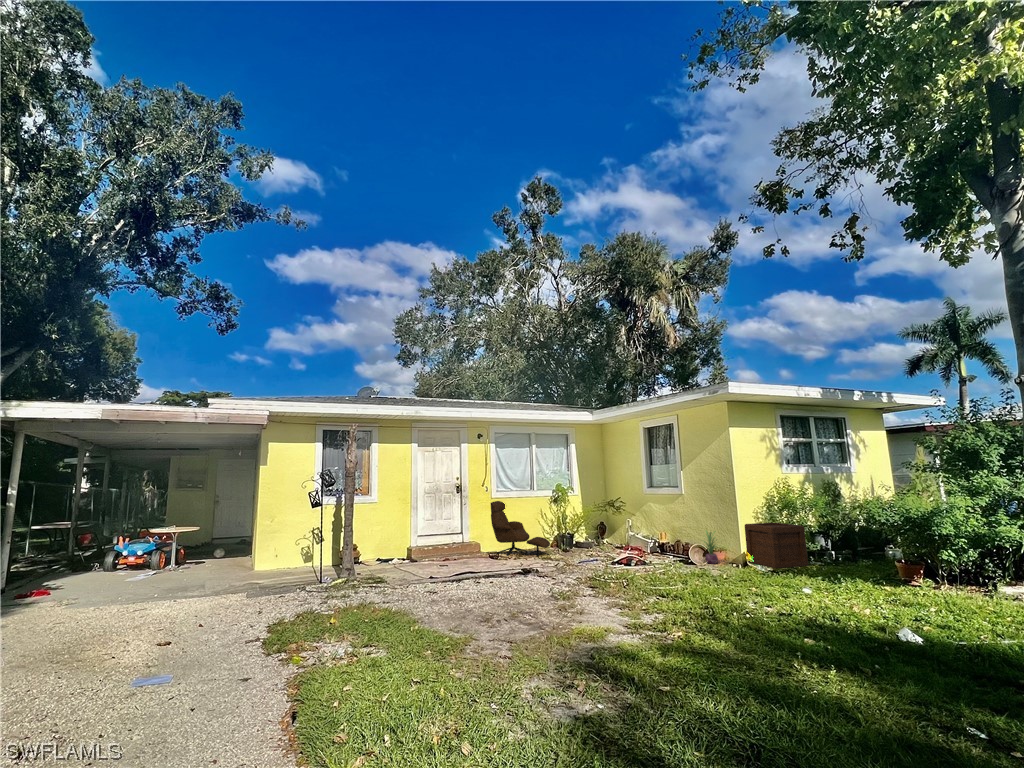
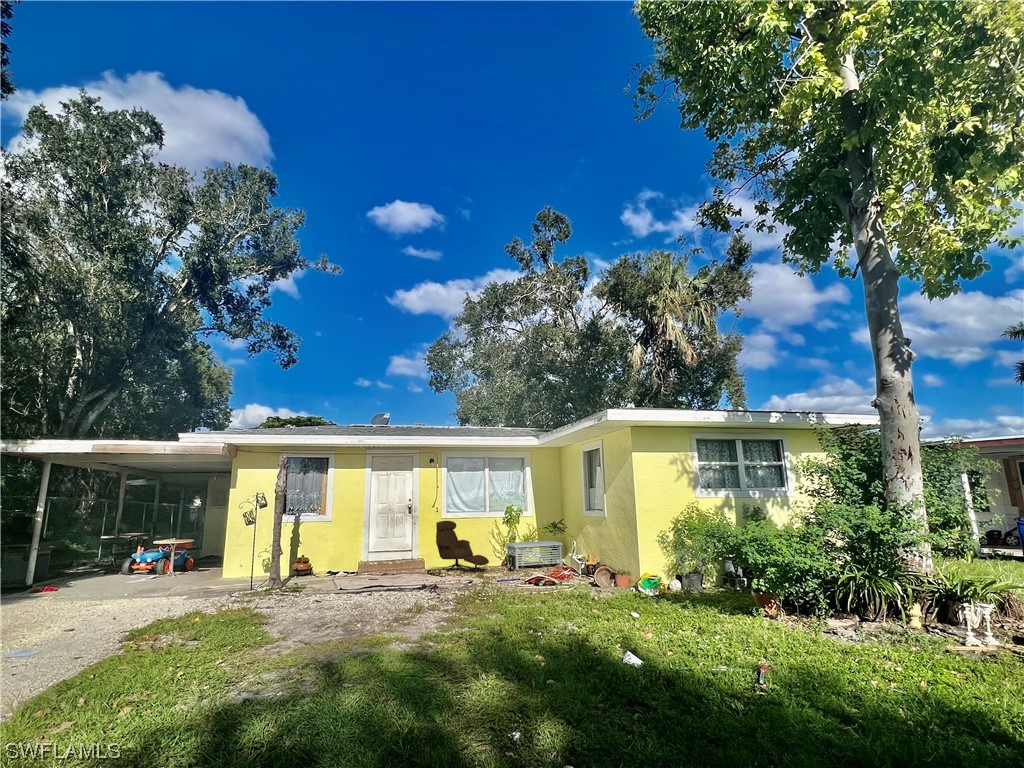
storage bench: none [556,520,616,551] -> present [505,541,563,570]
wooden crate: present [745,523,808,568] -> none [646,547,699,592]
decorative plant: present [704,531,718,564] -> none [595,553,627,586]

